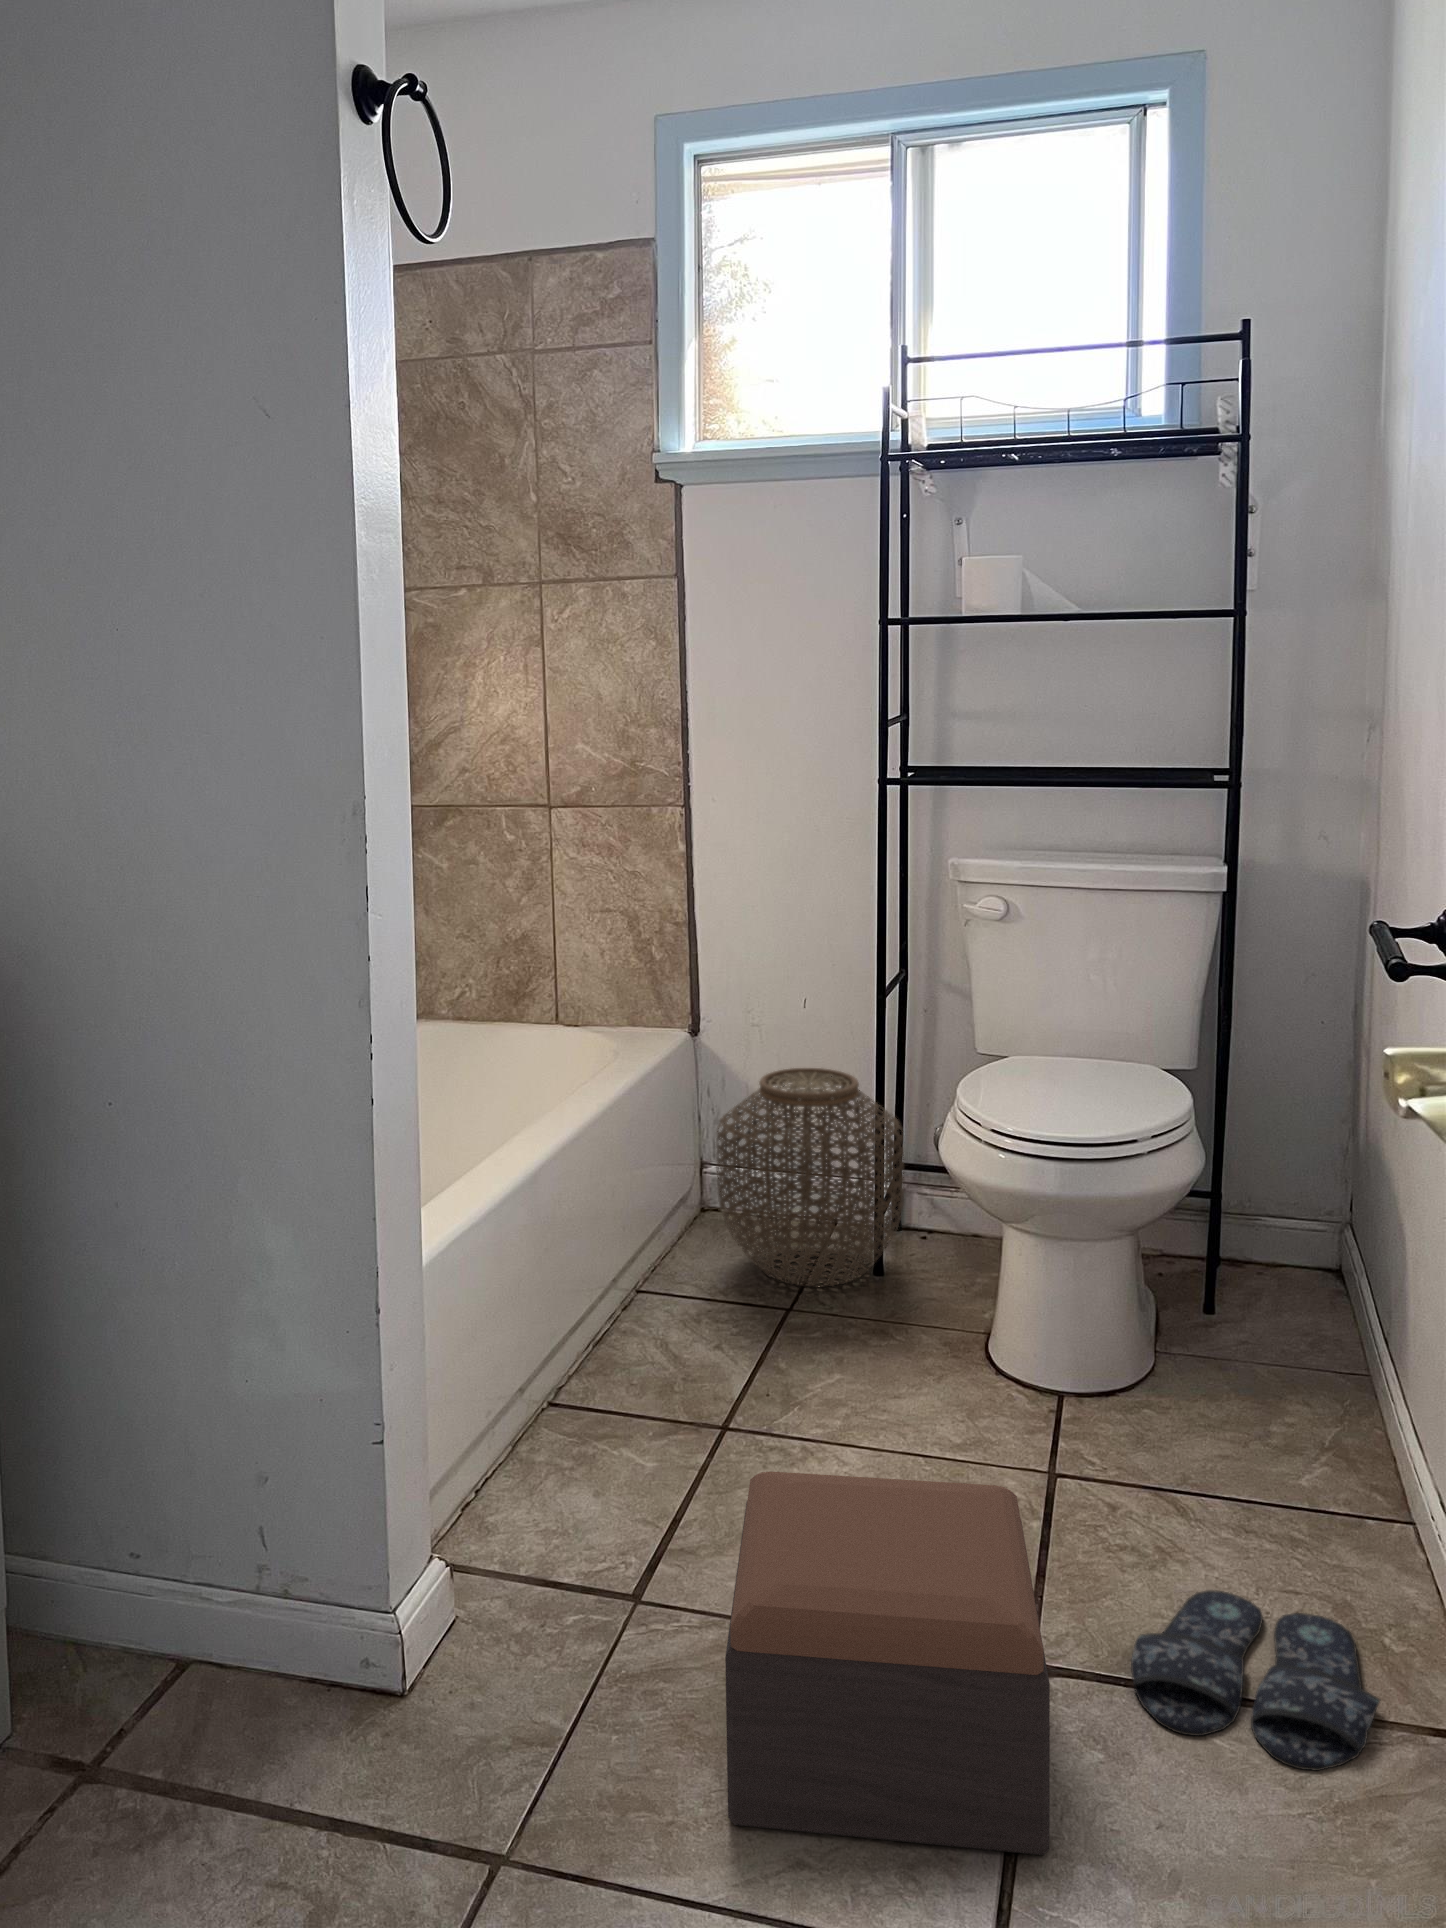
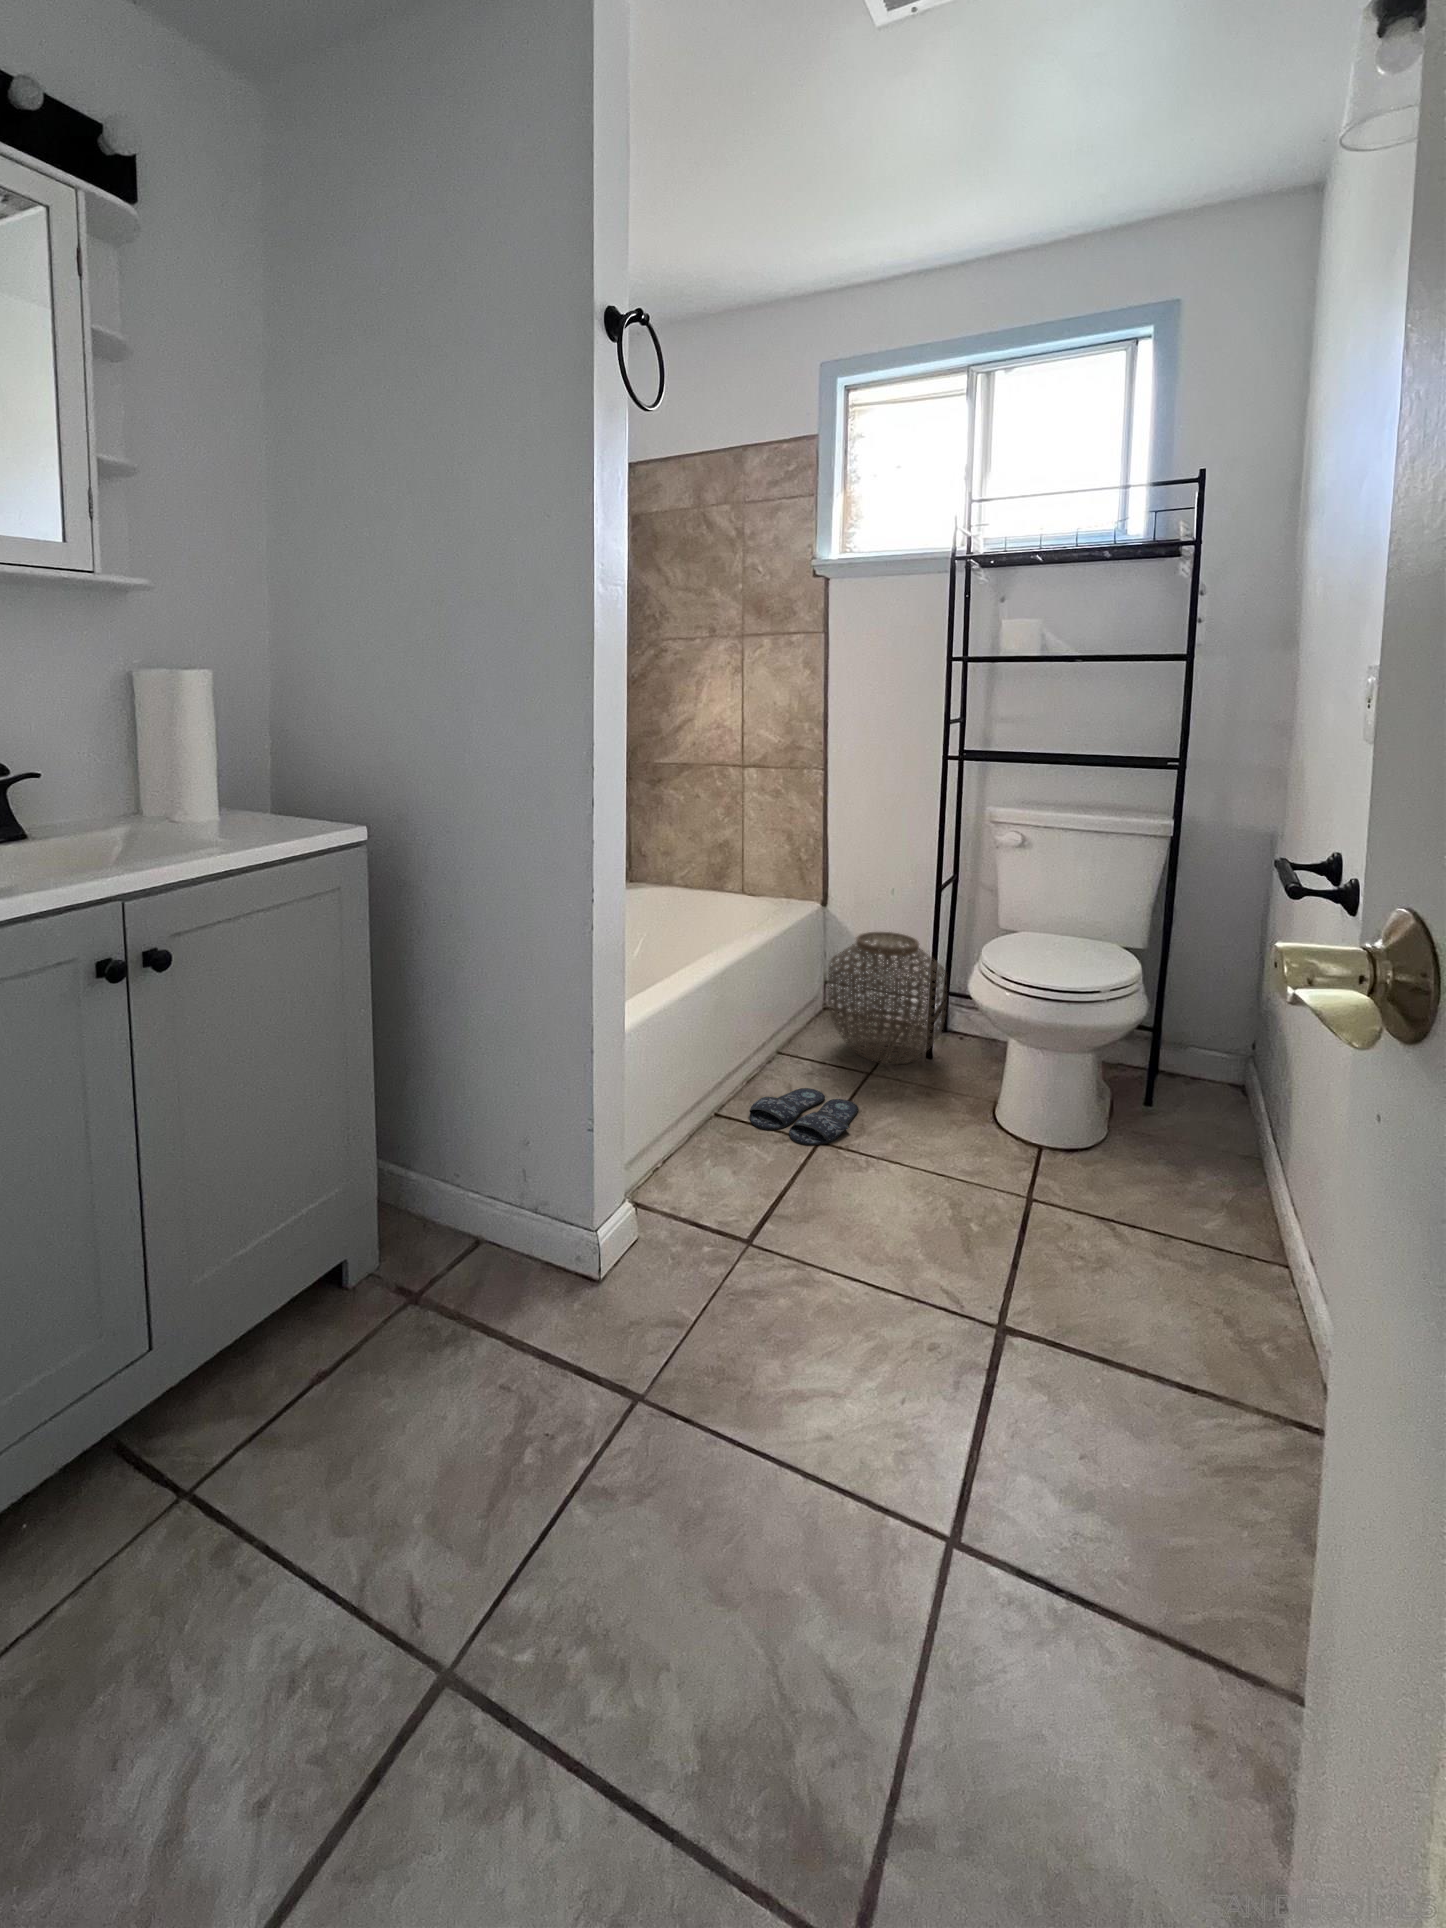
footstool: present [725,1471,1050,1855] -> none [788,1178,1005,1456]
slippers: present [1131,1590,1380,1771] -> present [750,1088,858,1145]

